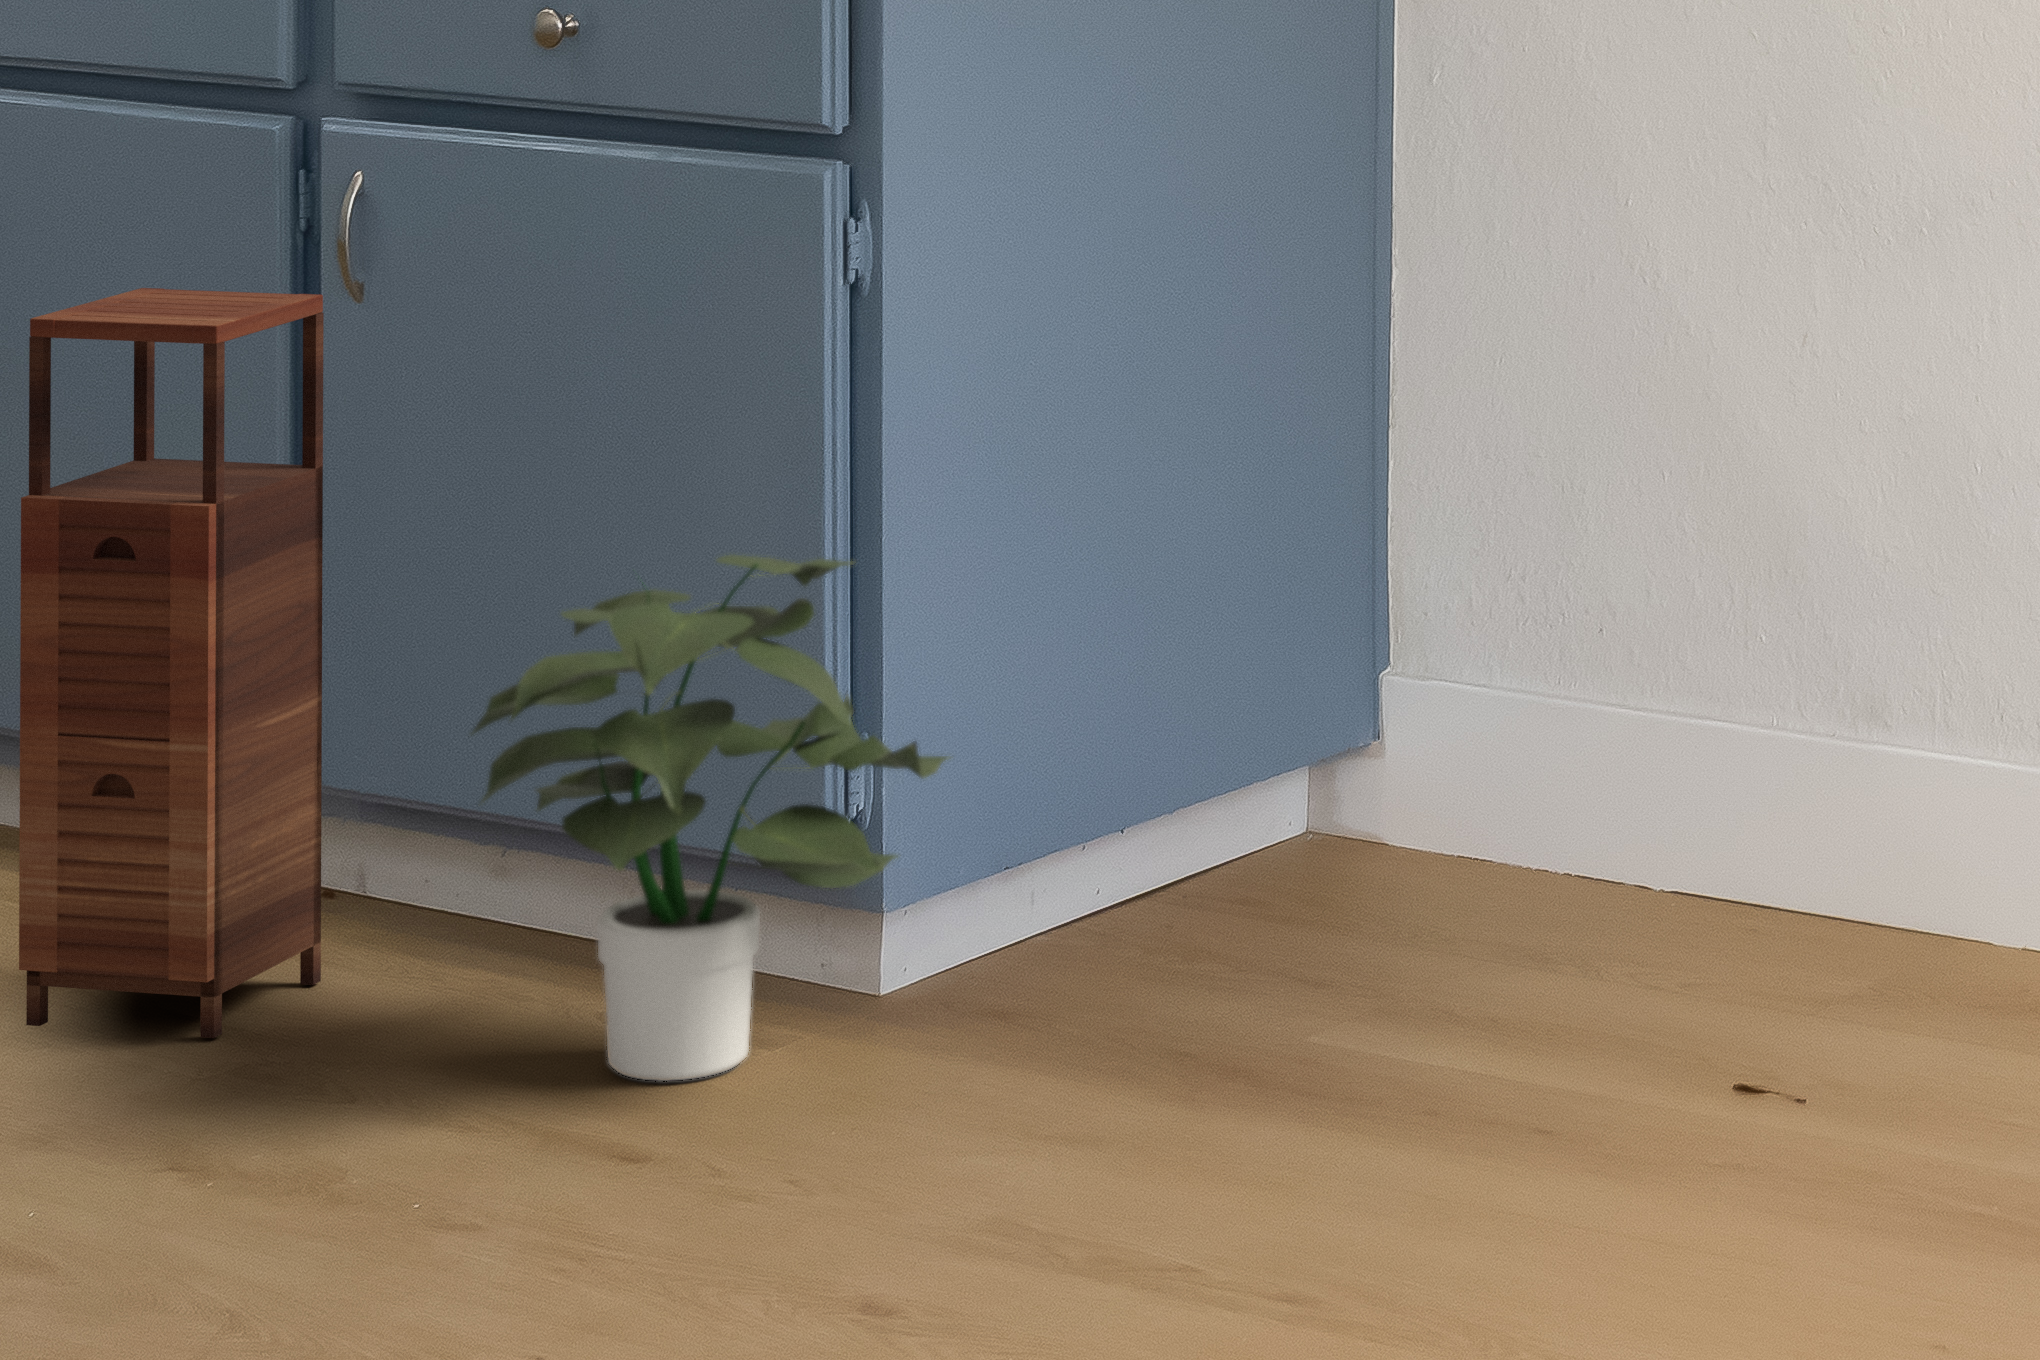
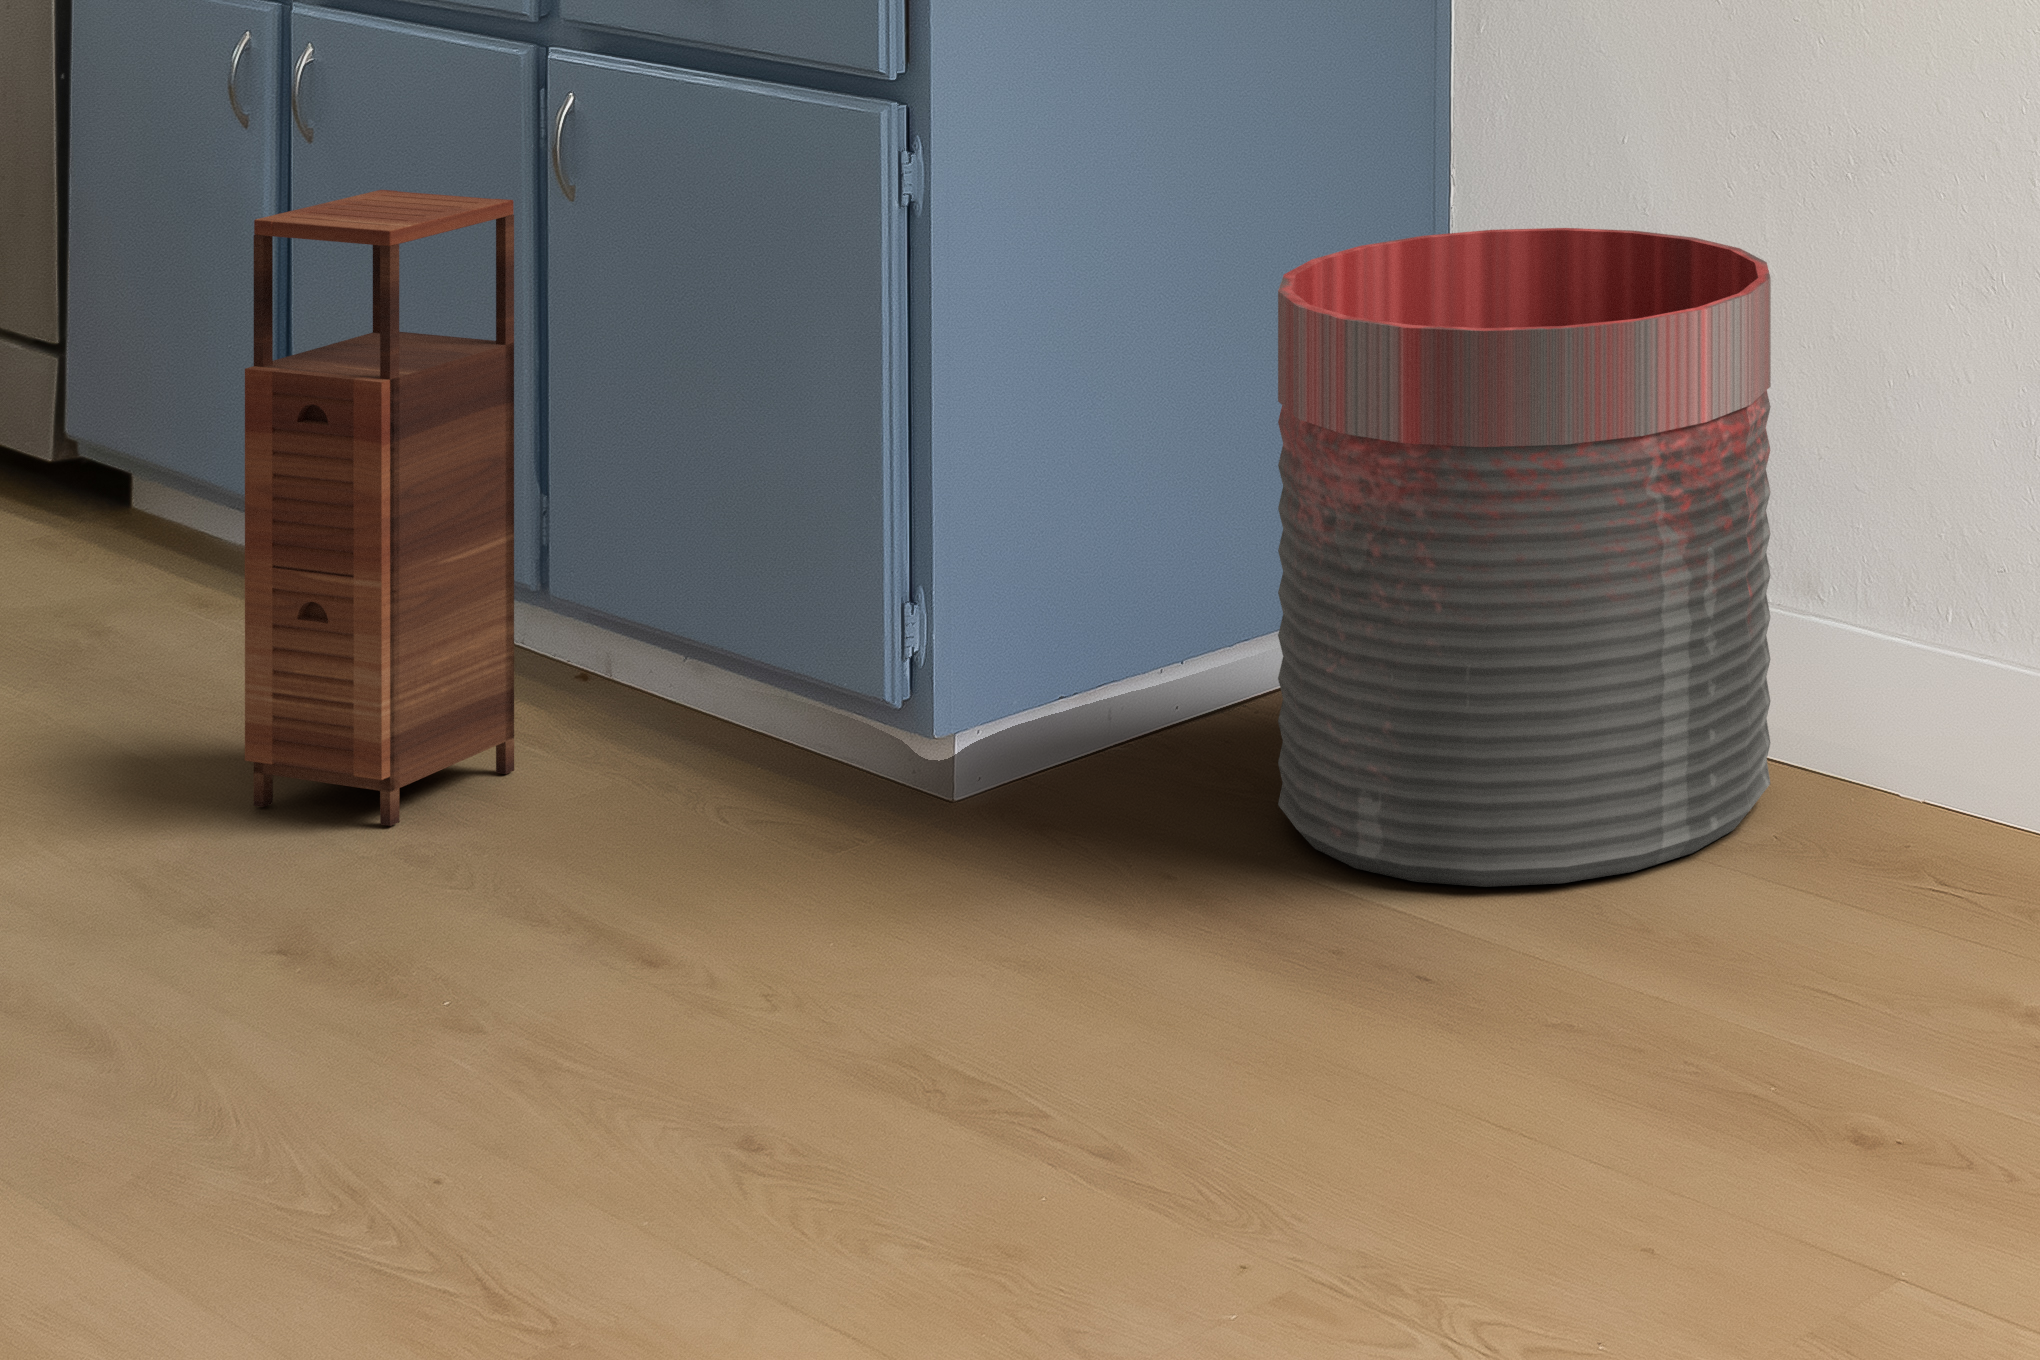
trash can: none [1276,312,1848,1046] -> present [1278,228,1771,887]
potted plant: present [473,555,948,1081] -> none [564,435,987,889]

